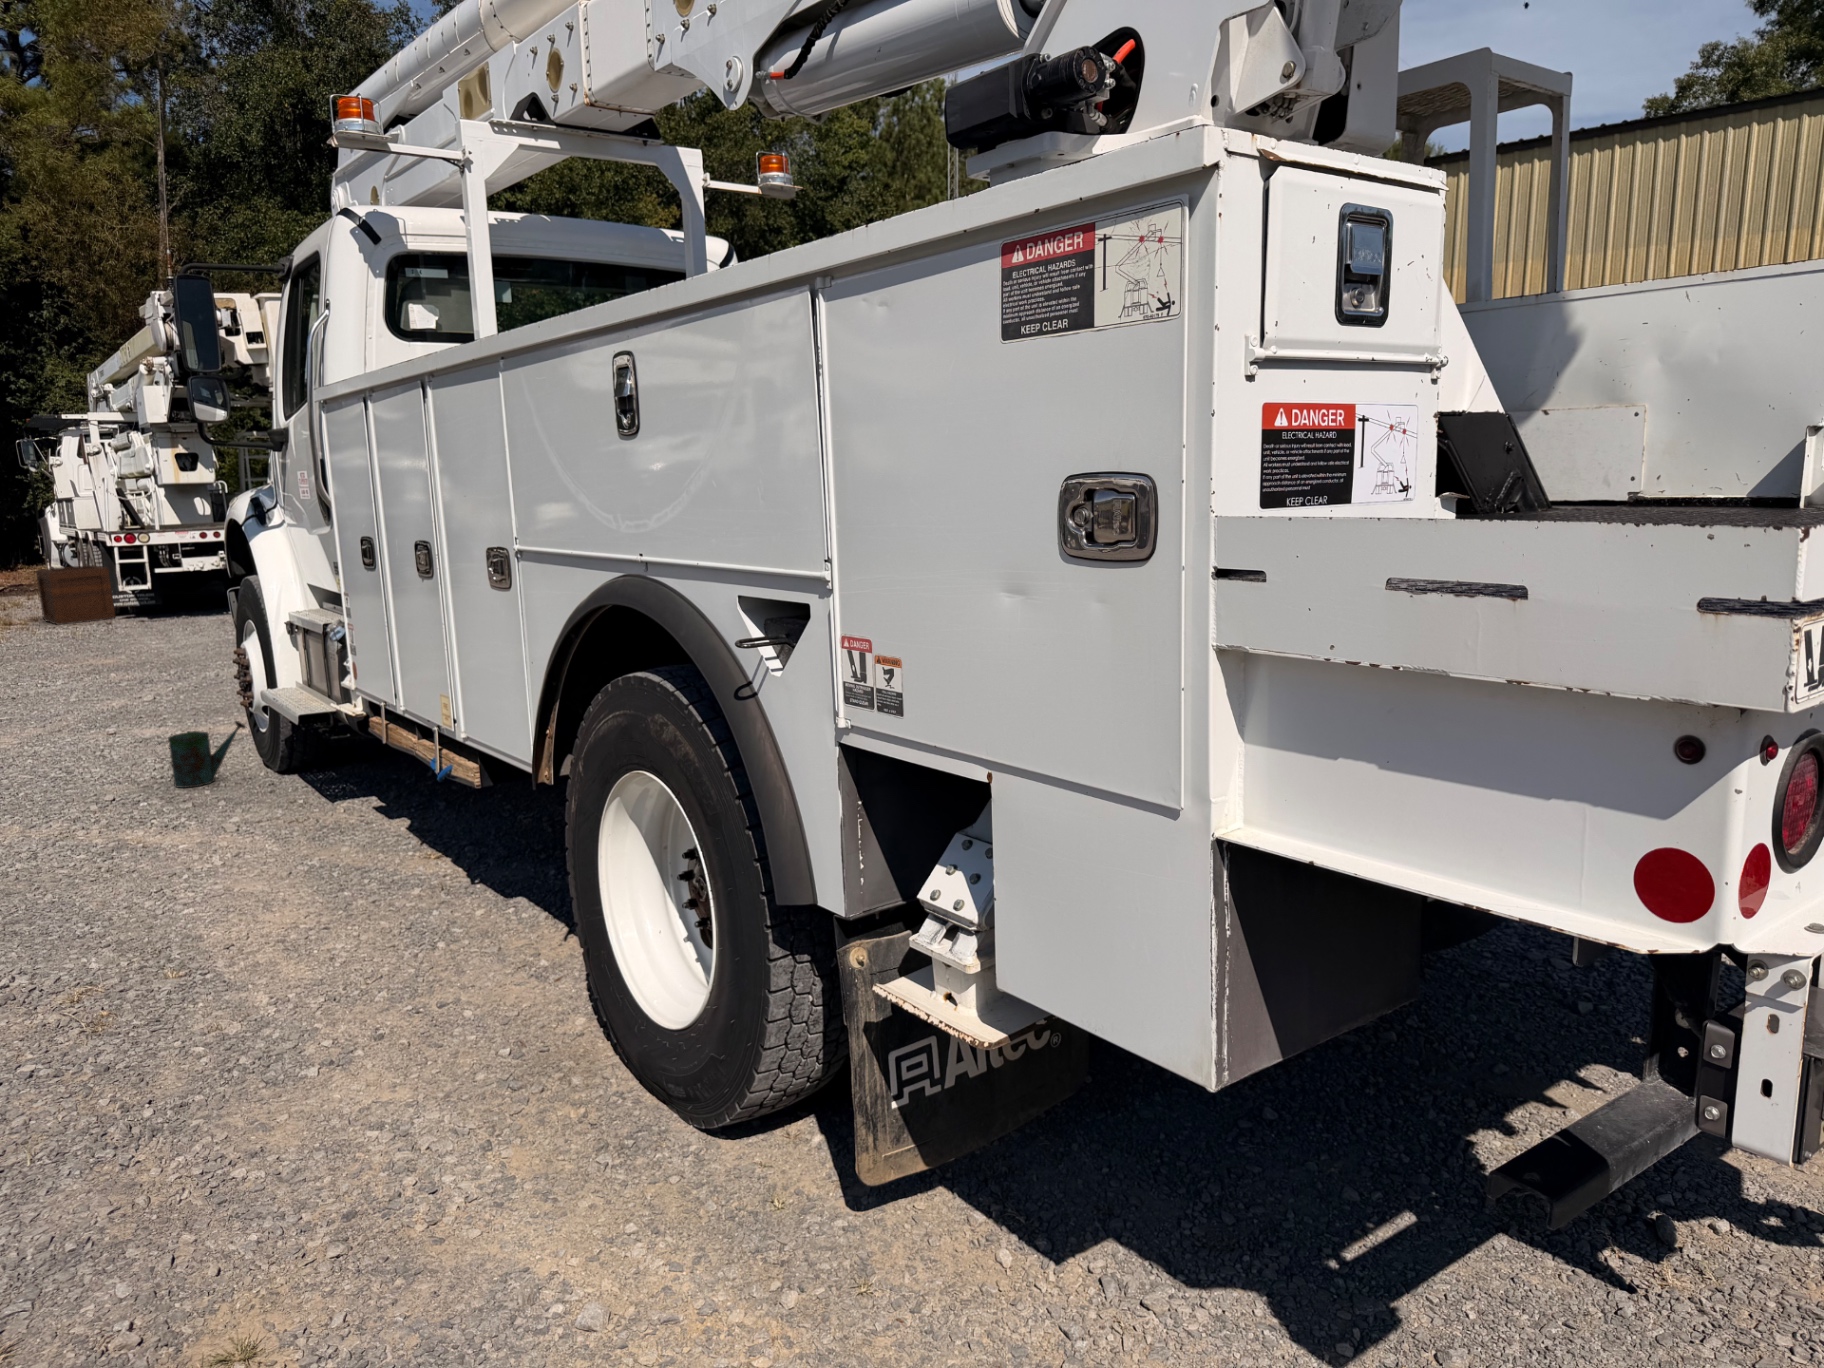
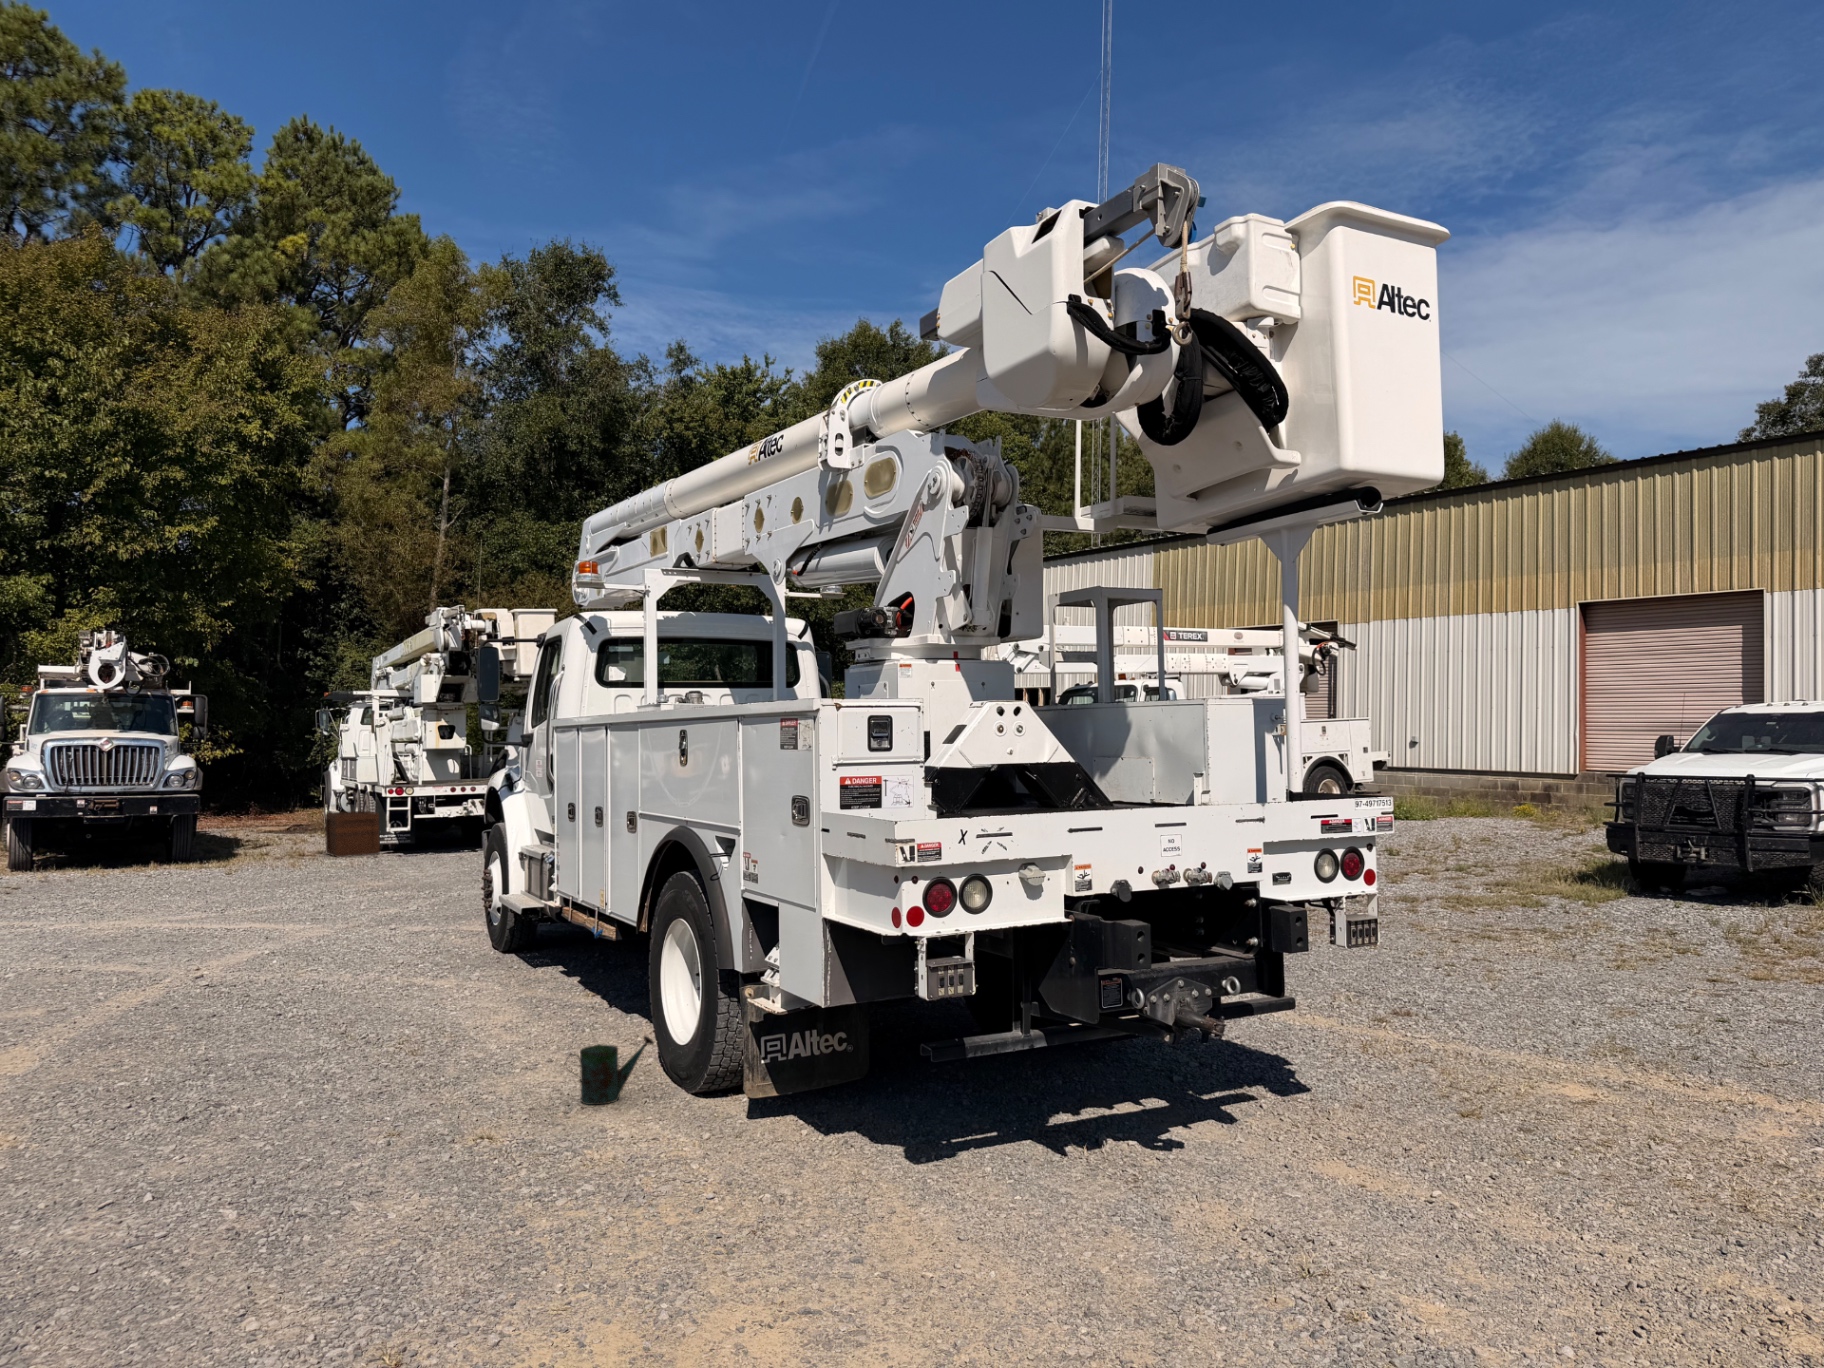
watering can: present [168,721,247,788] -> present [570,1036,654,1105]

